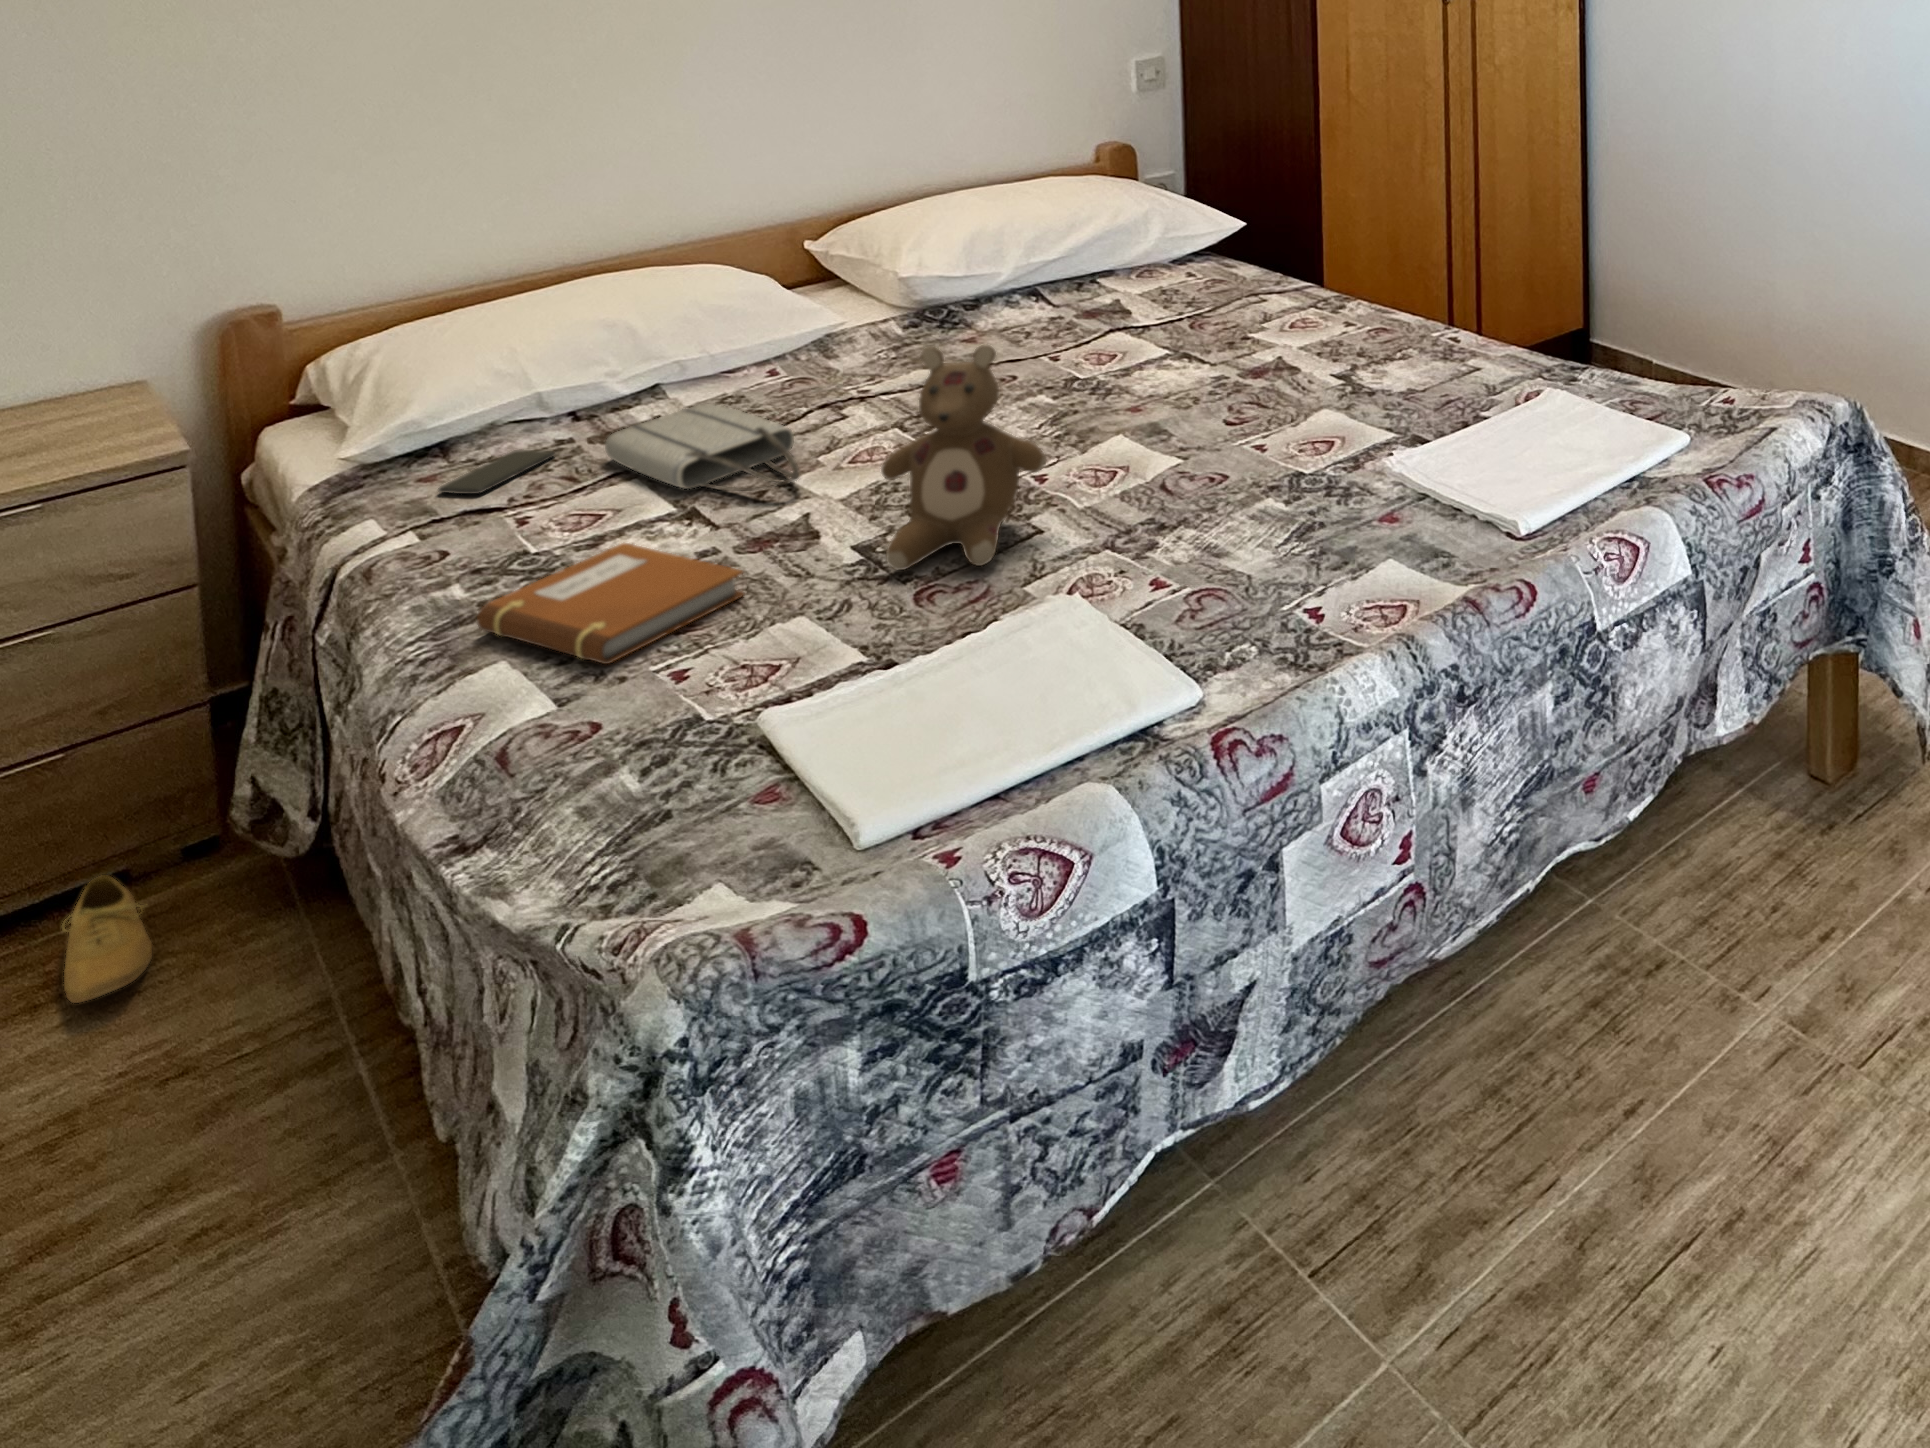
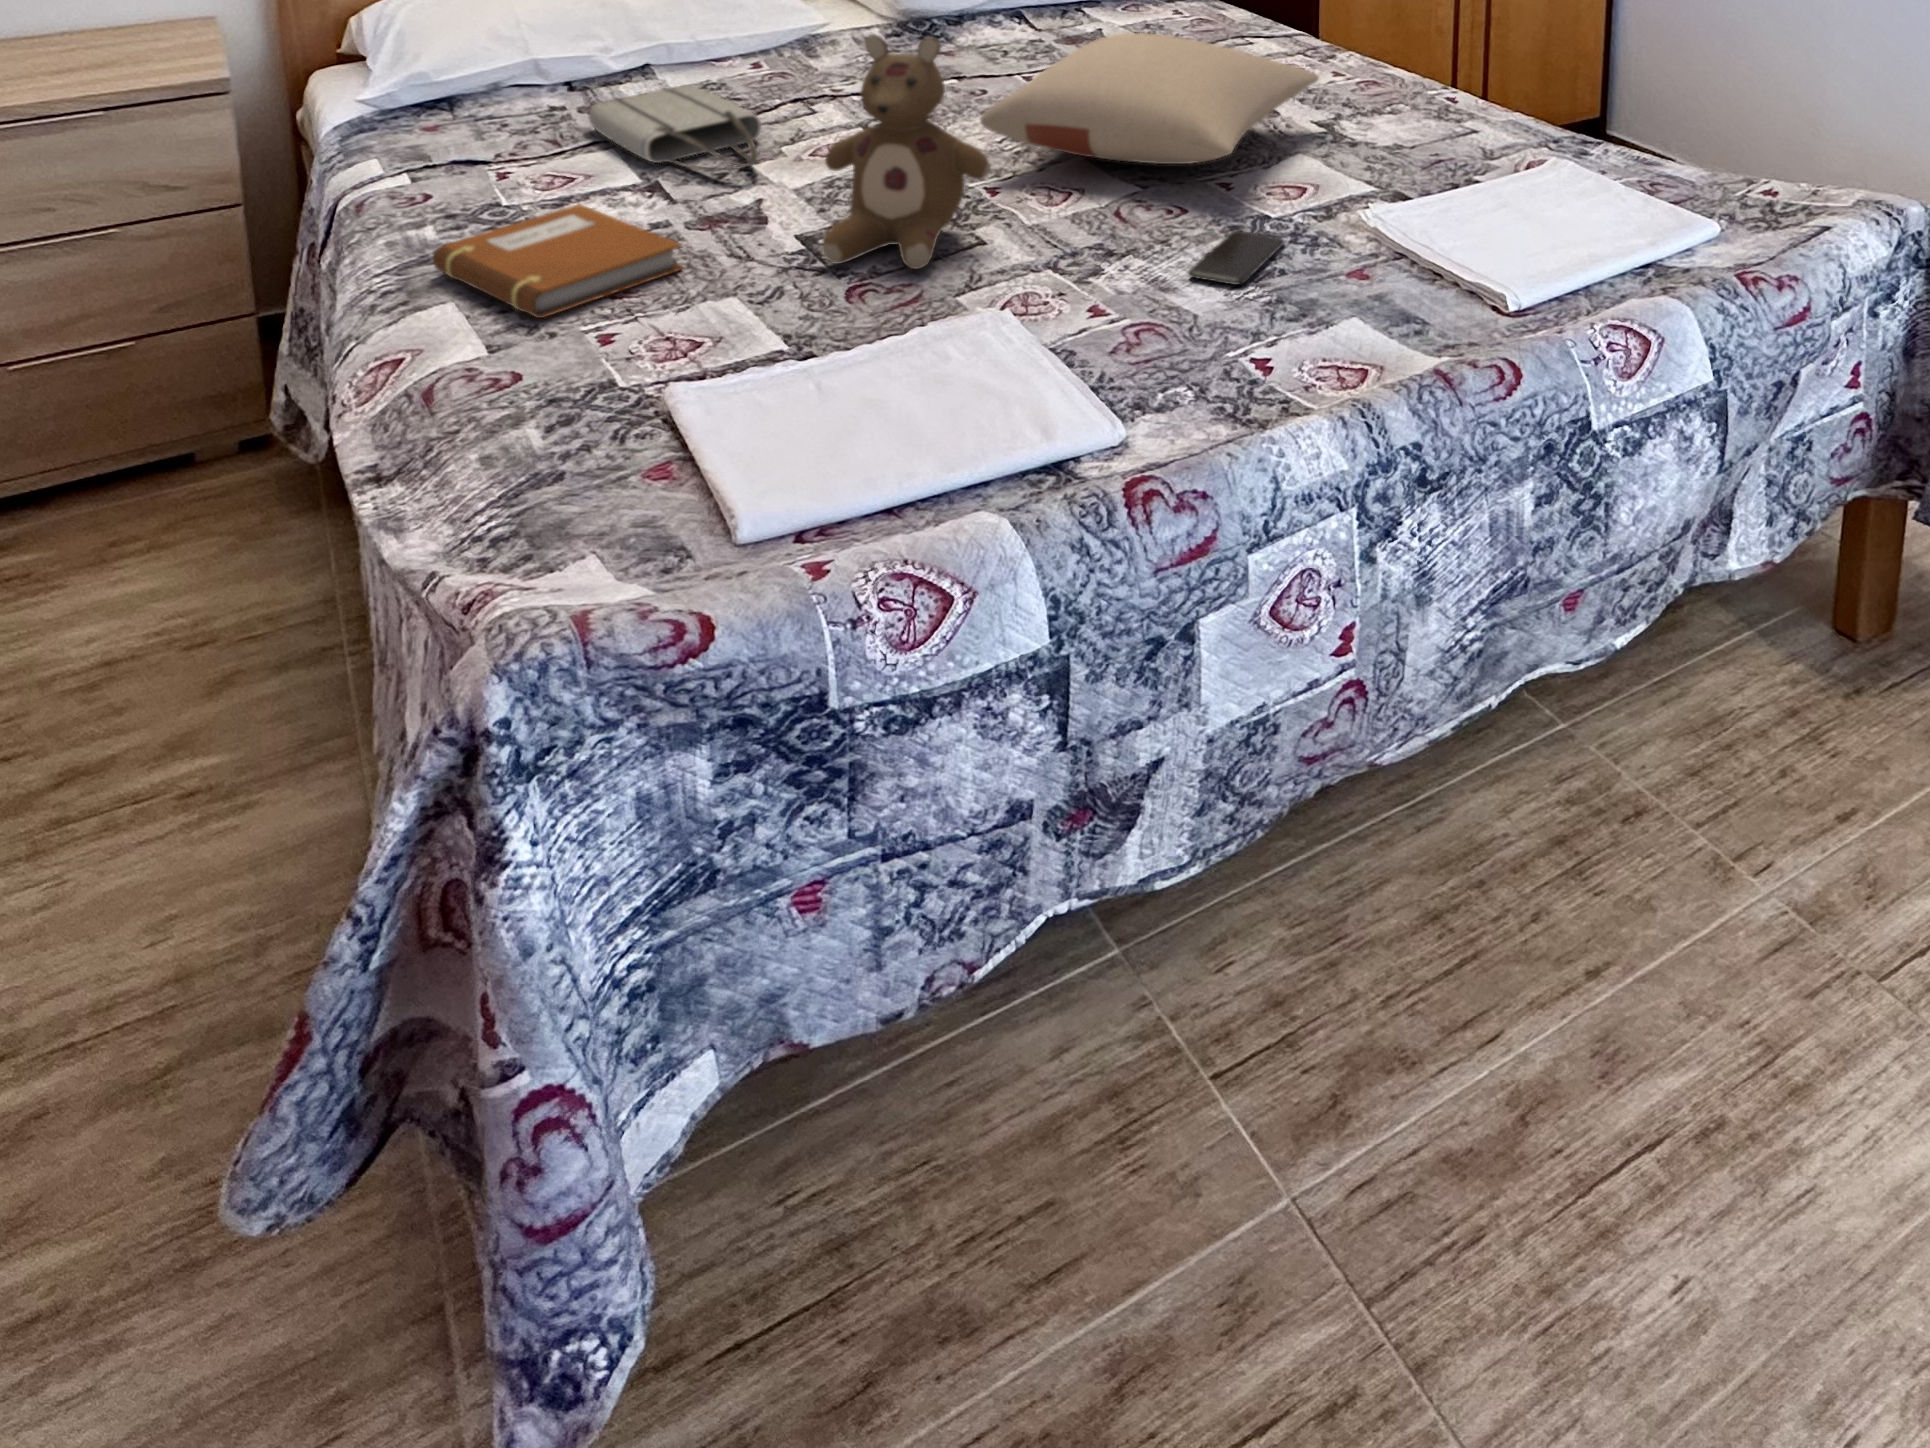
pillow: none [1024,311,1337,435] -> present [980,33,1319,164]
smartphone: present [438,449,555,494] -> present [1188,231,1284,285]
shoe: present [62,875,153,1003] -> none [130,454,206,563]

